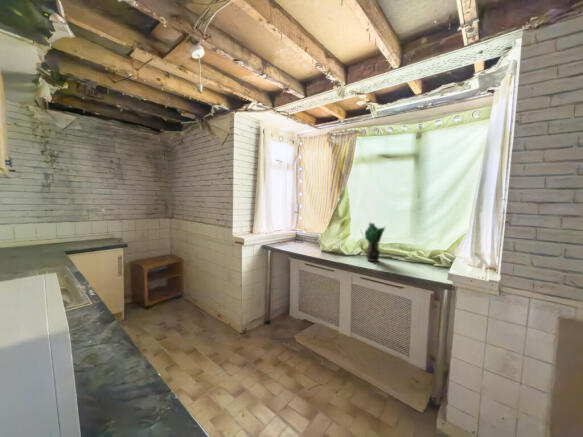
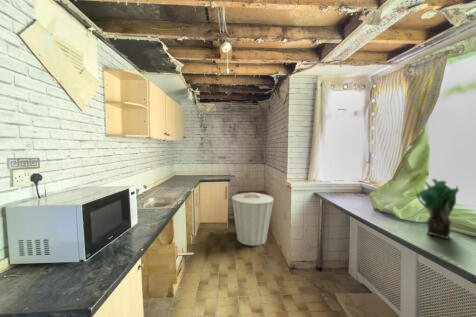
trash can: none [141,259,205,333] -> present [232,193,273,246]

